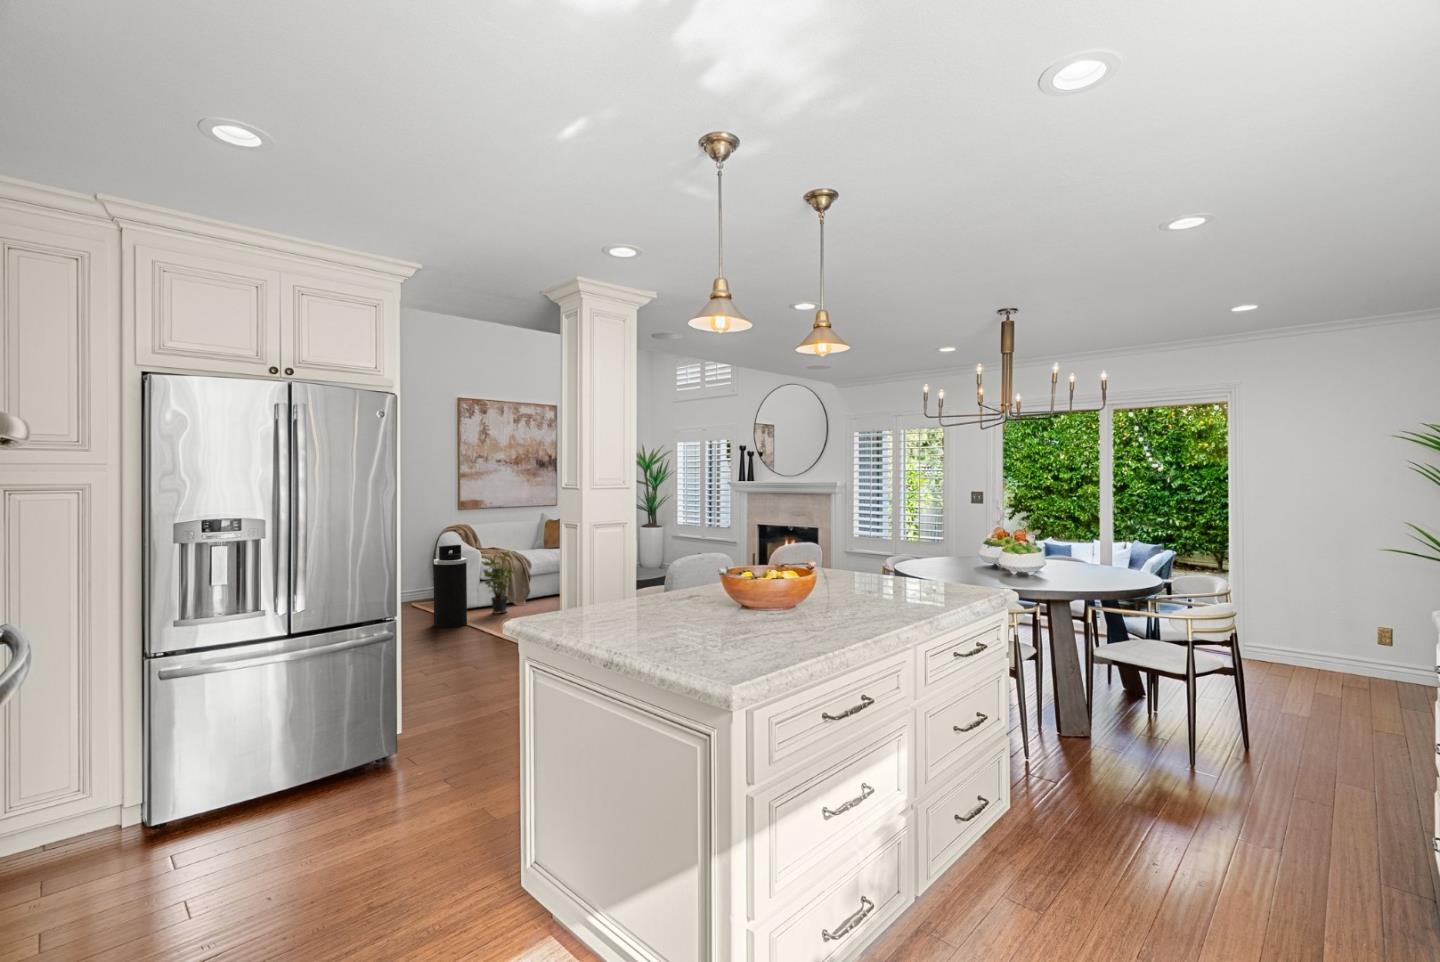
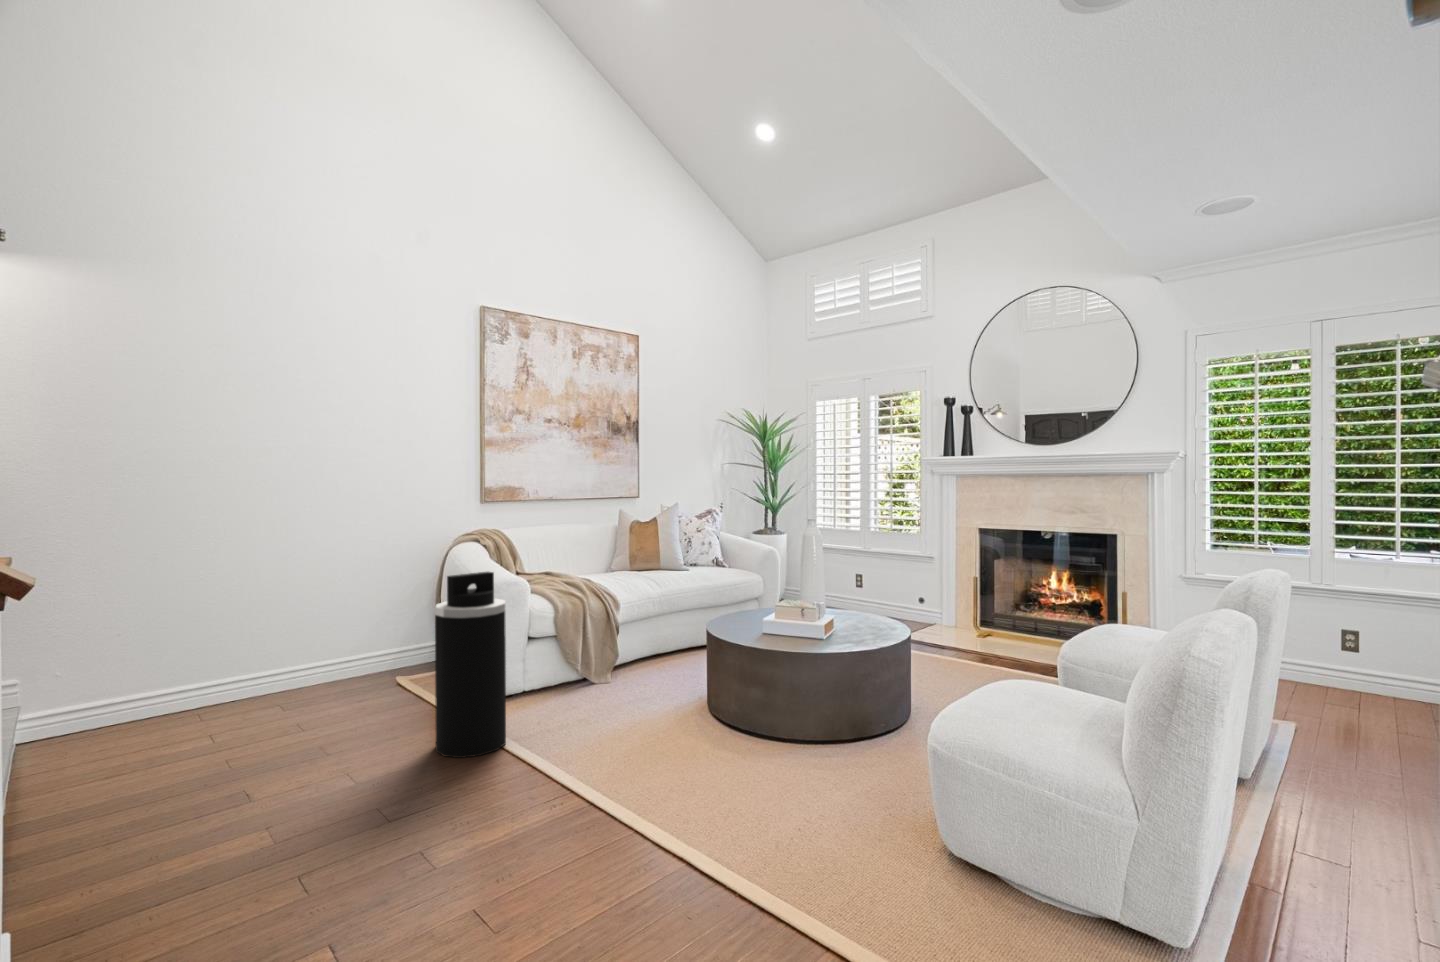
potted plant: present [482,551,515,614] -> none [530,578,594,707]

